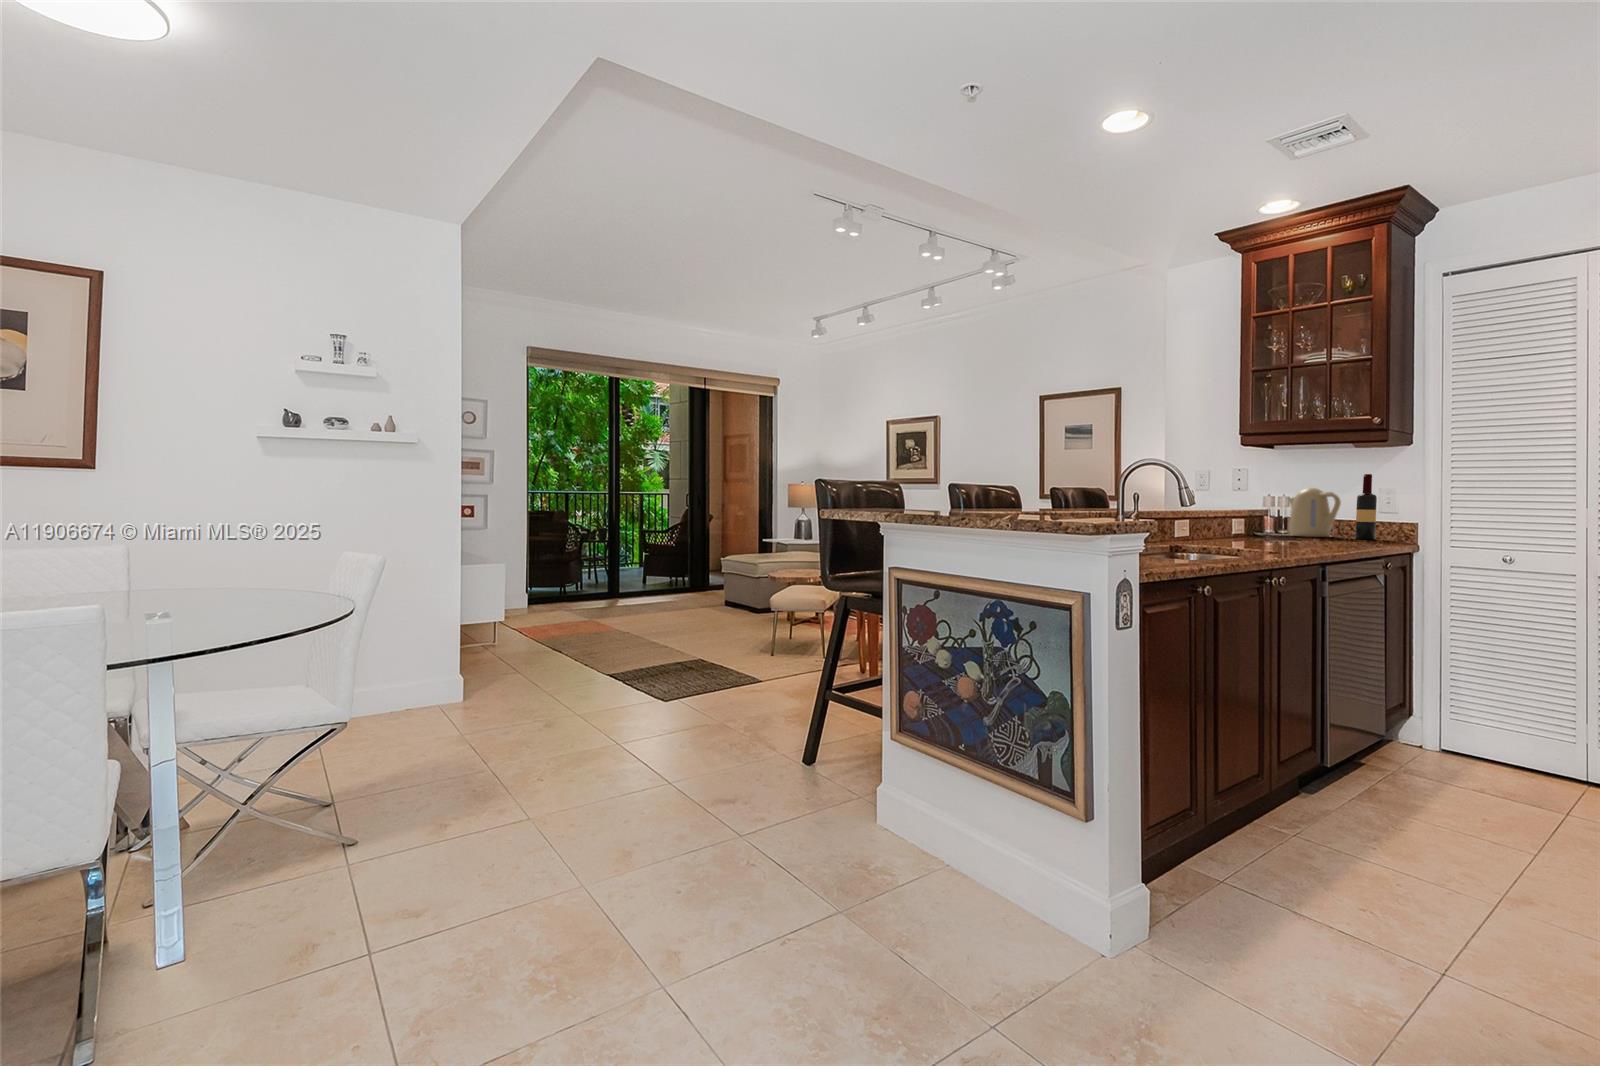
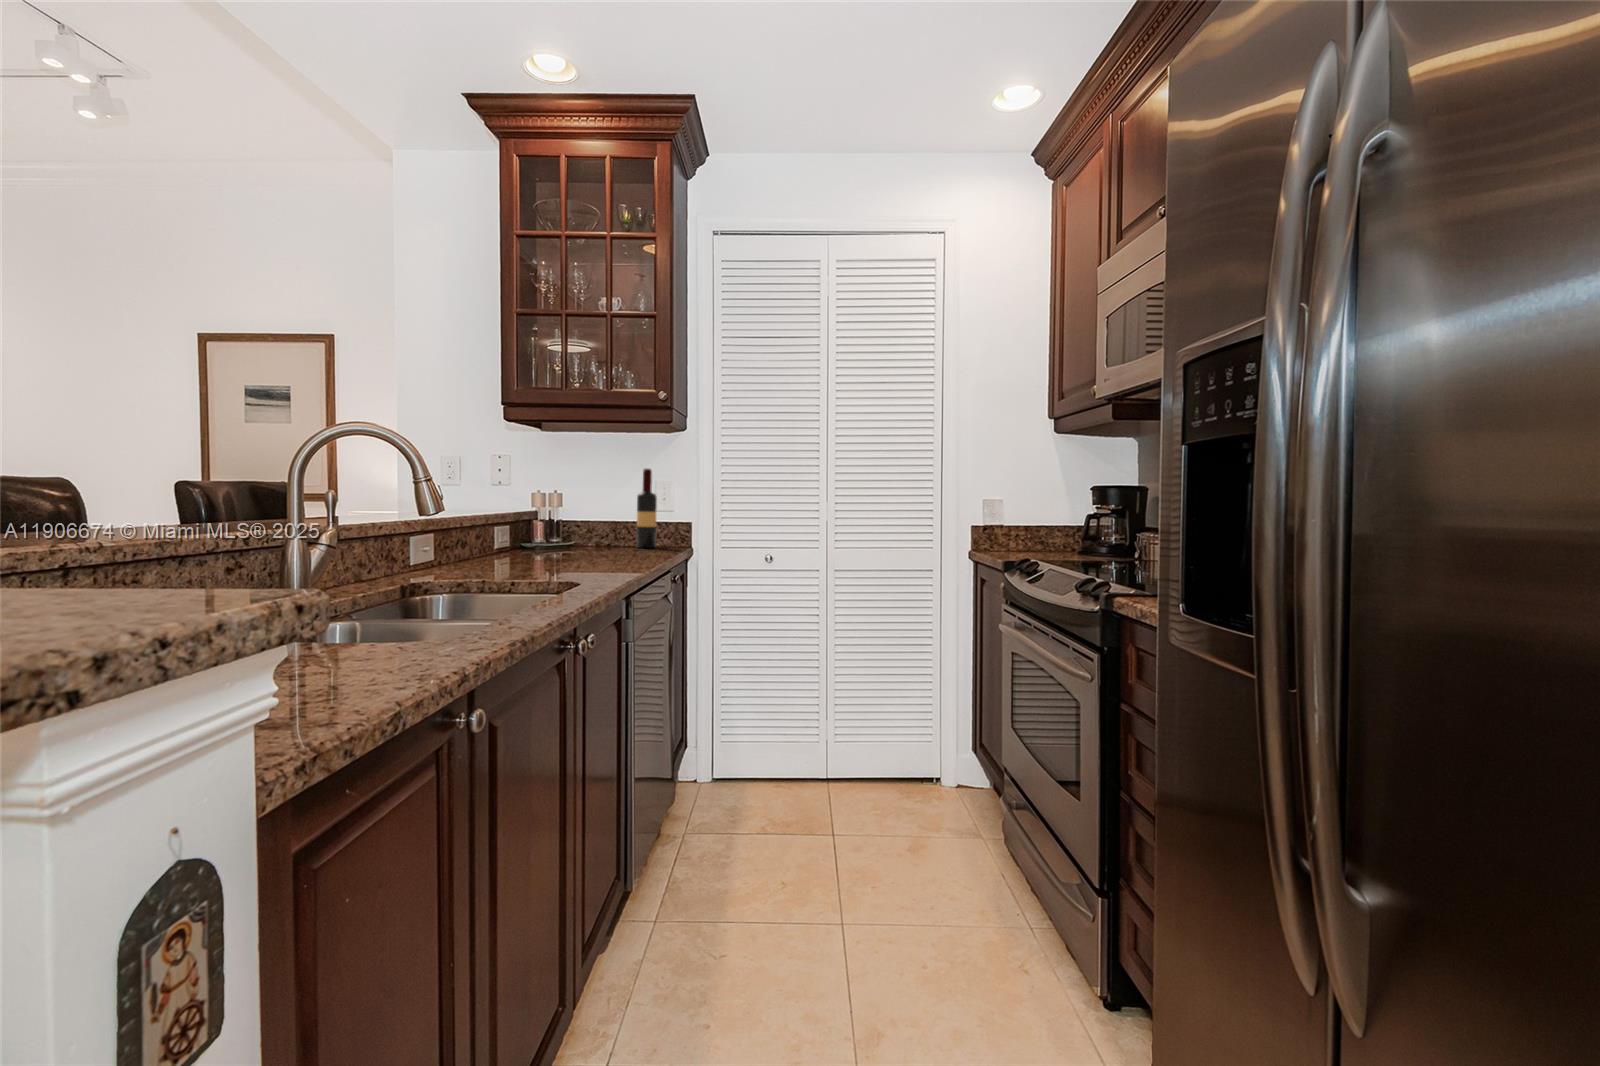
kettle: present [1289,488,1341,537] -> none [560,483,619,546]

